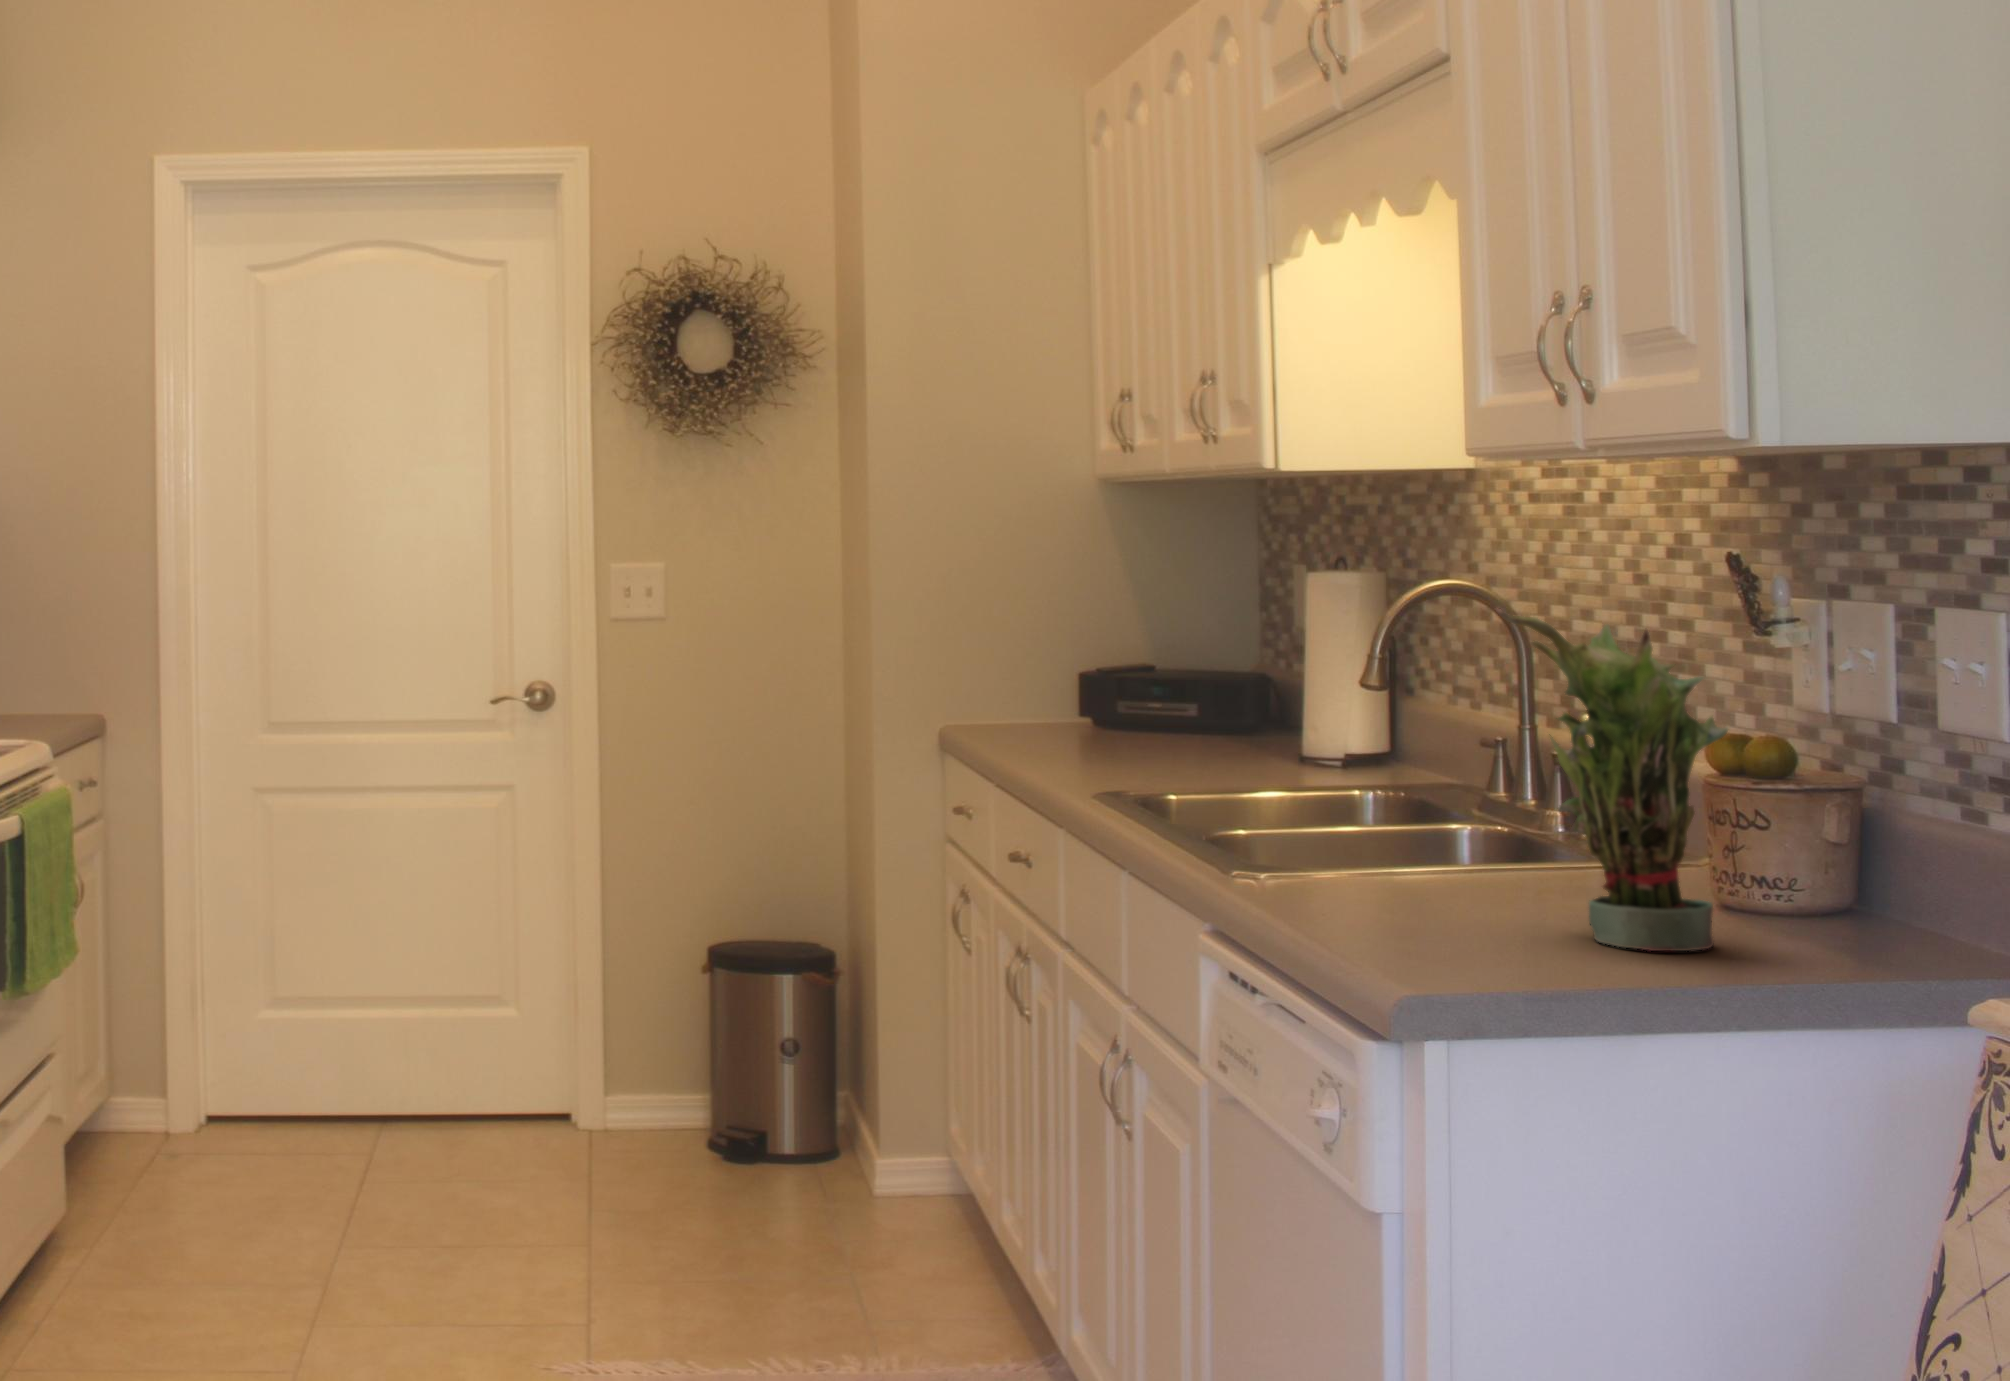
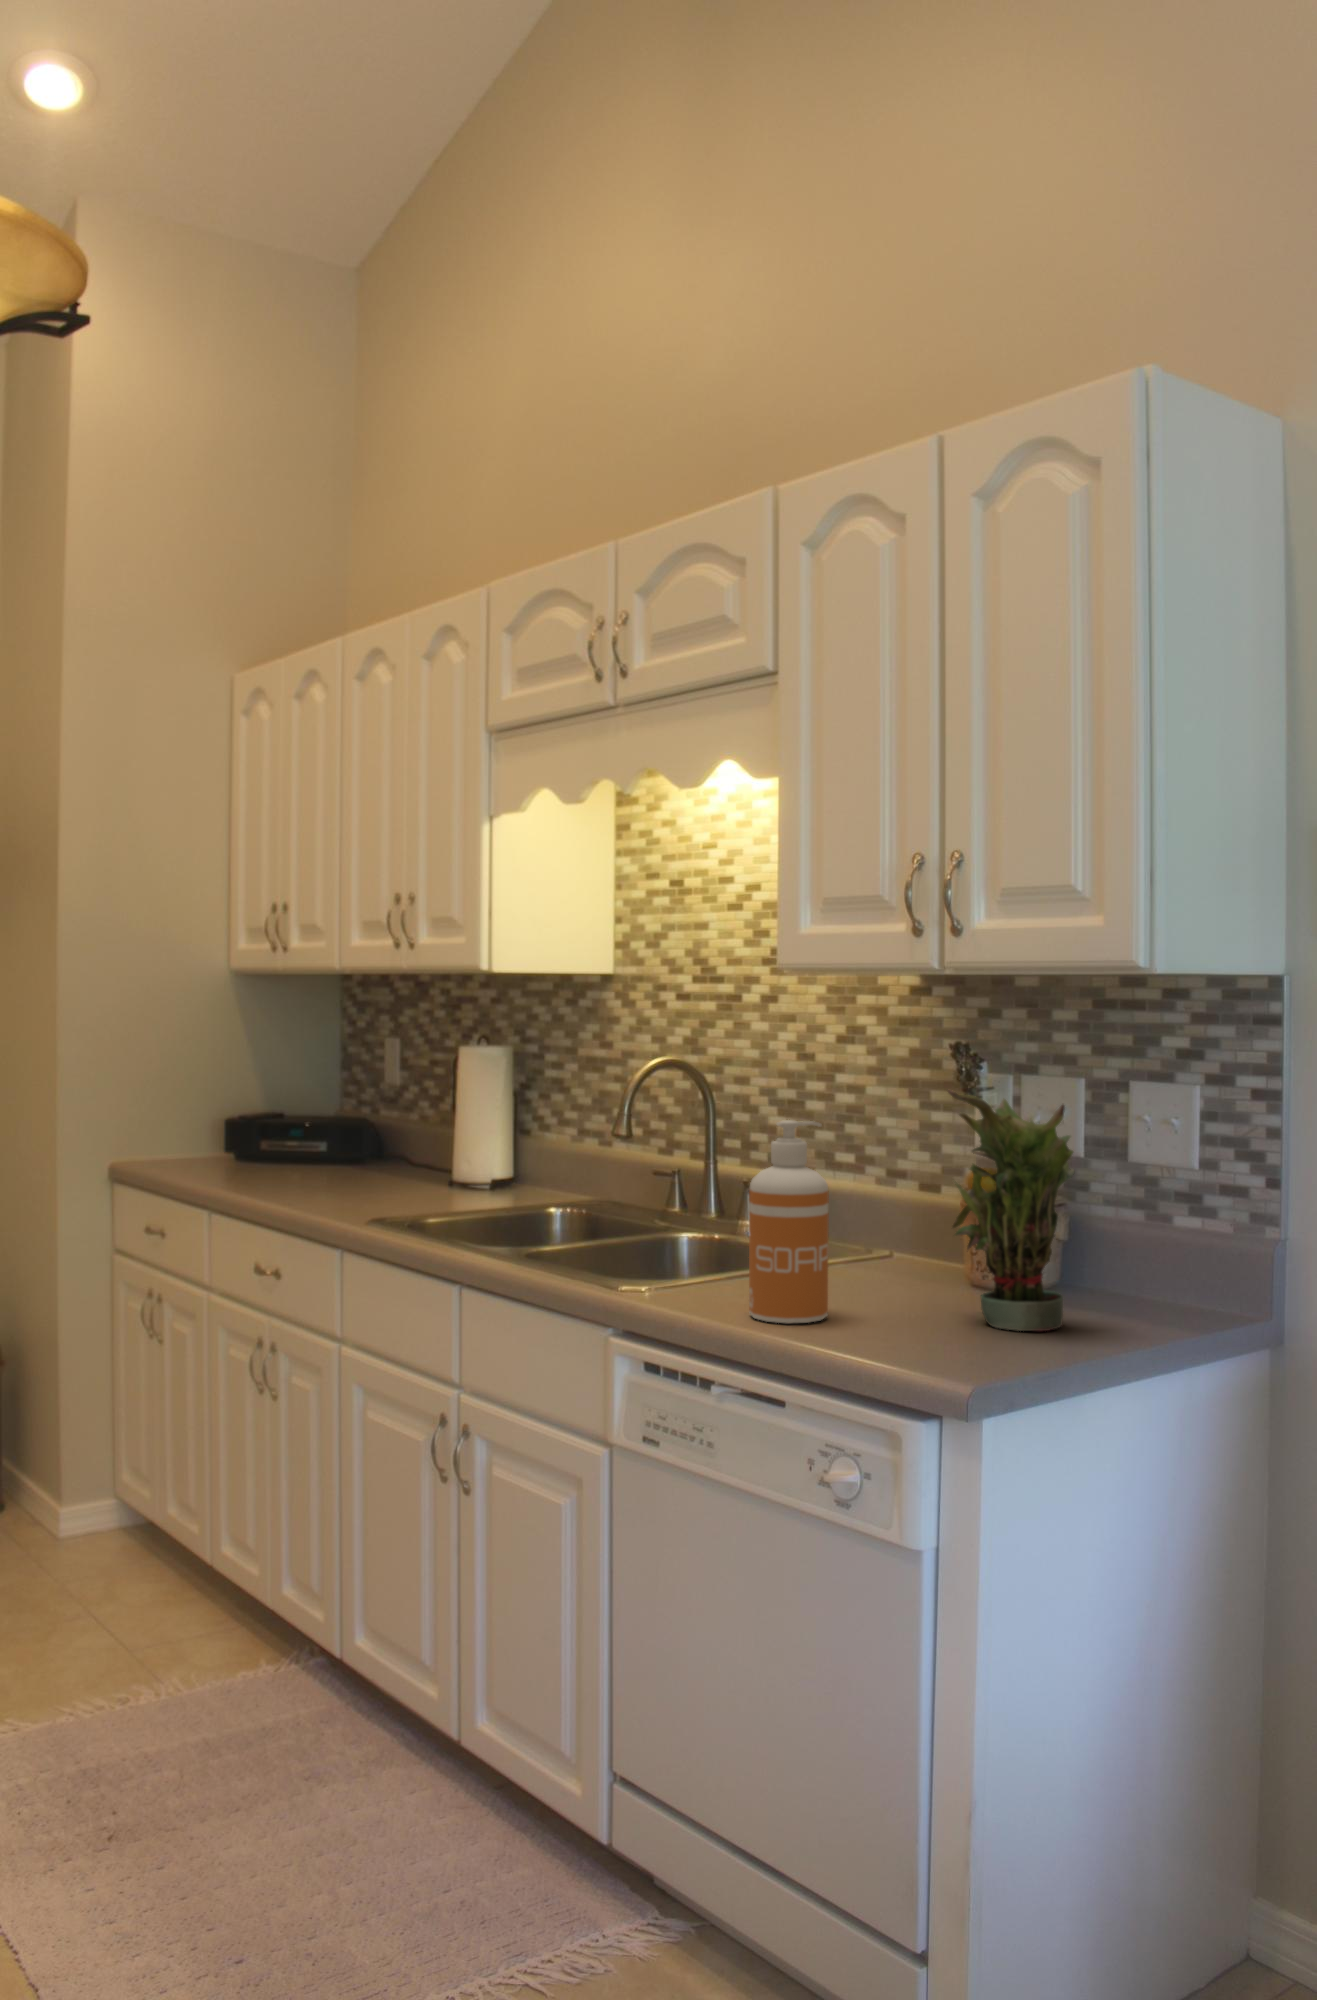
soap dispenser: none [1280,649,1394,910] -> present [749,1120,829,1323]

